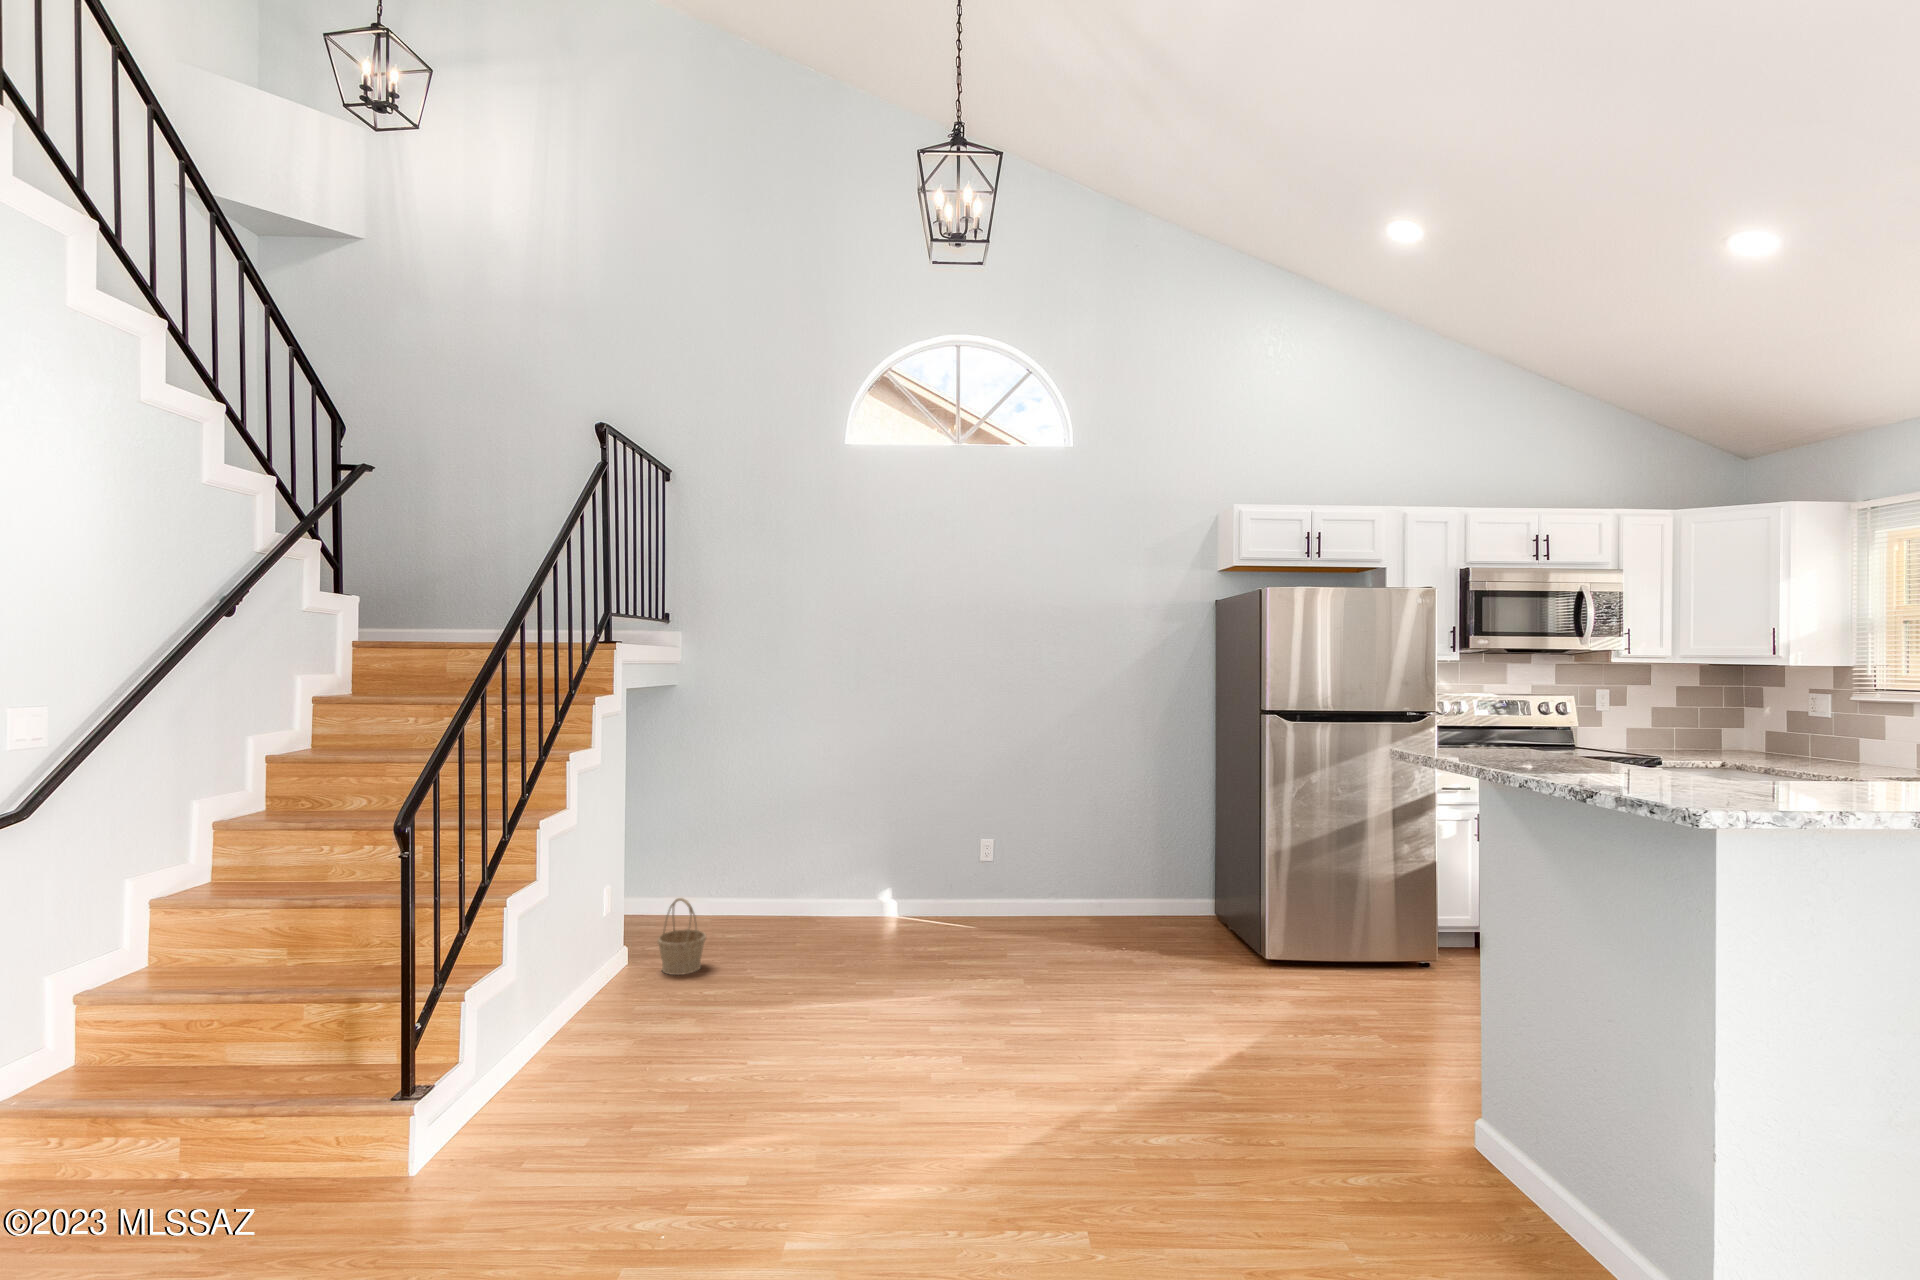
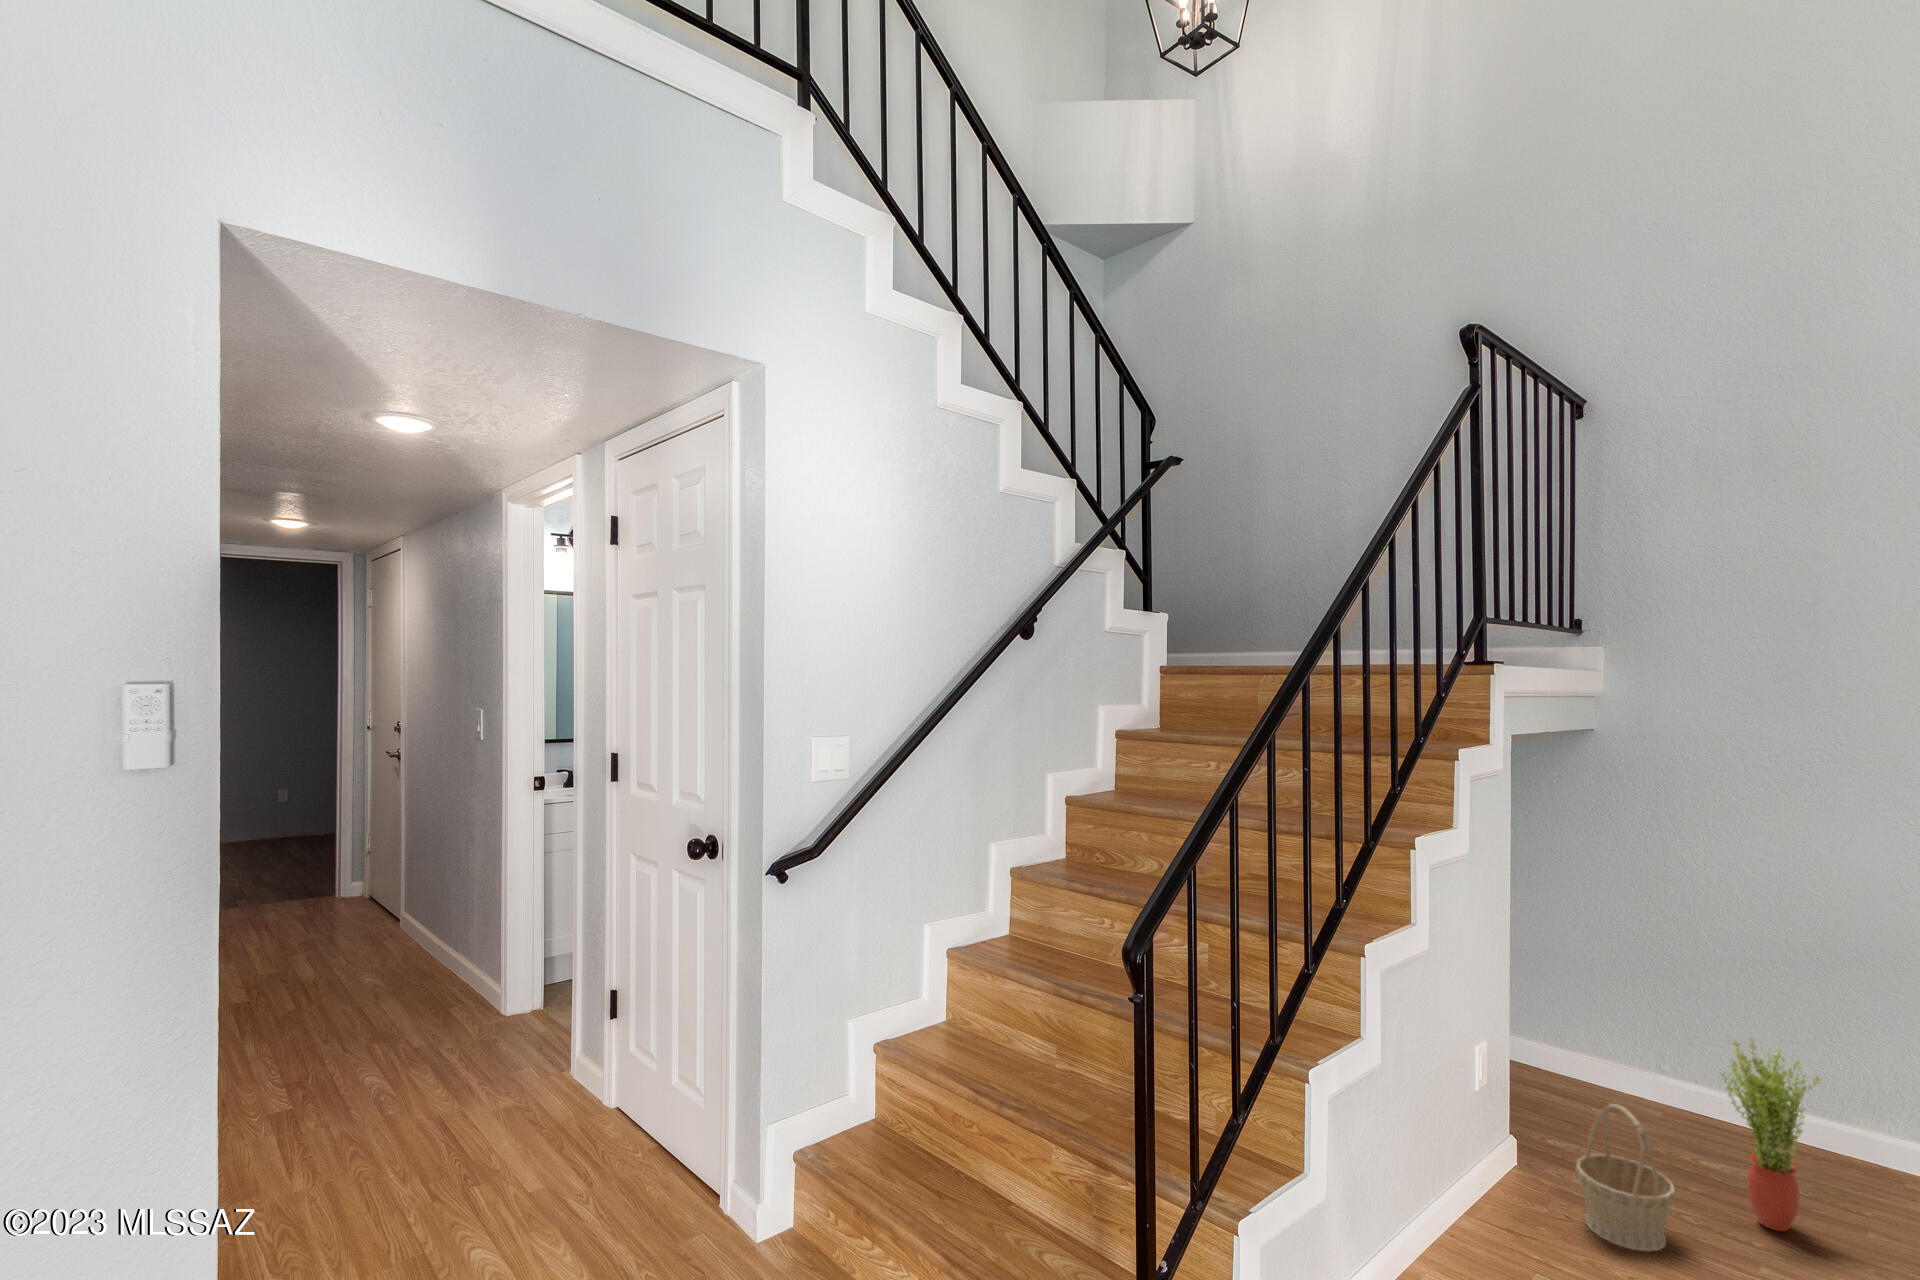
potted plant: none [729,848,773,947] -> present [1721,1041,1821,1231]

